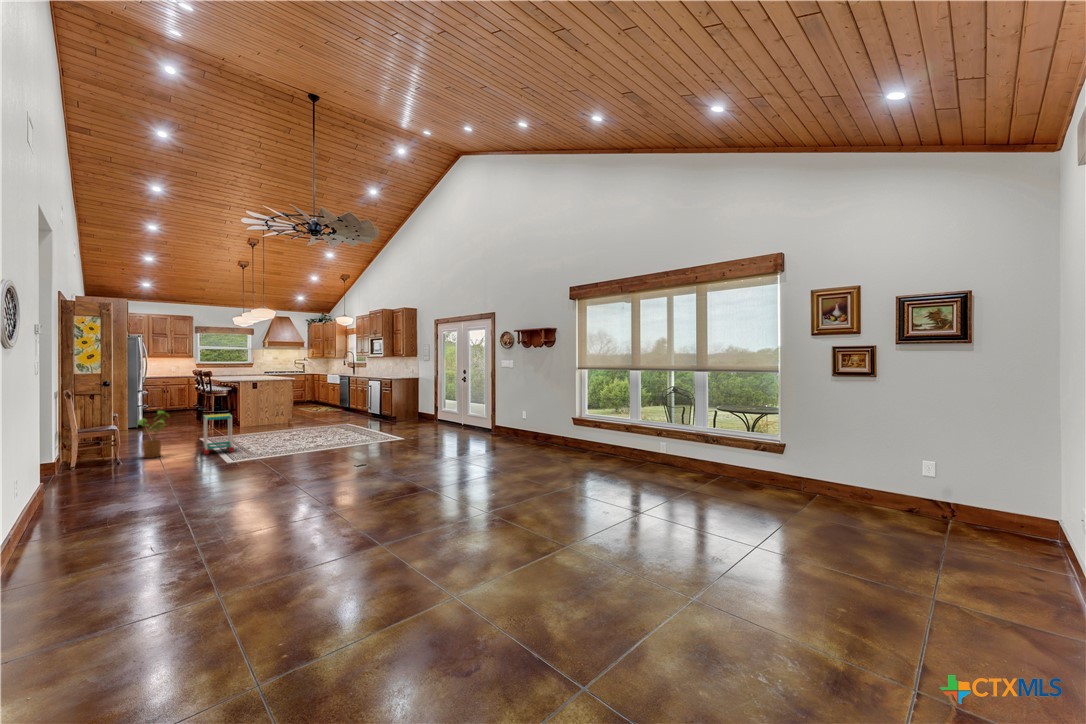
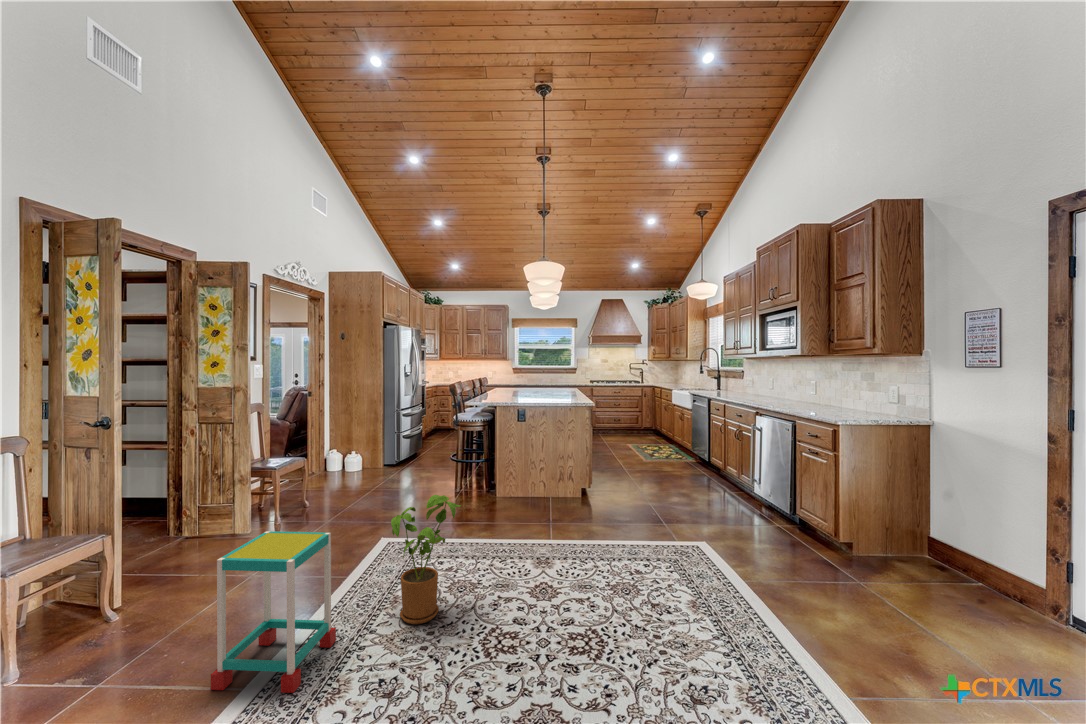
house plant: present [137,411,168,458] -> present [391,495,461,624]

